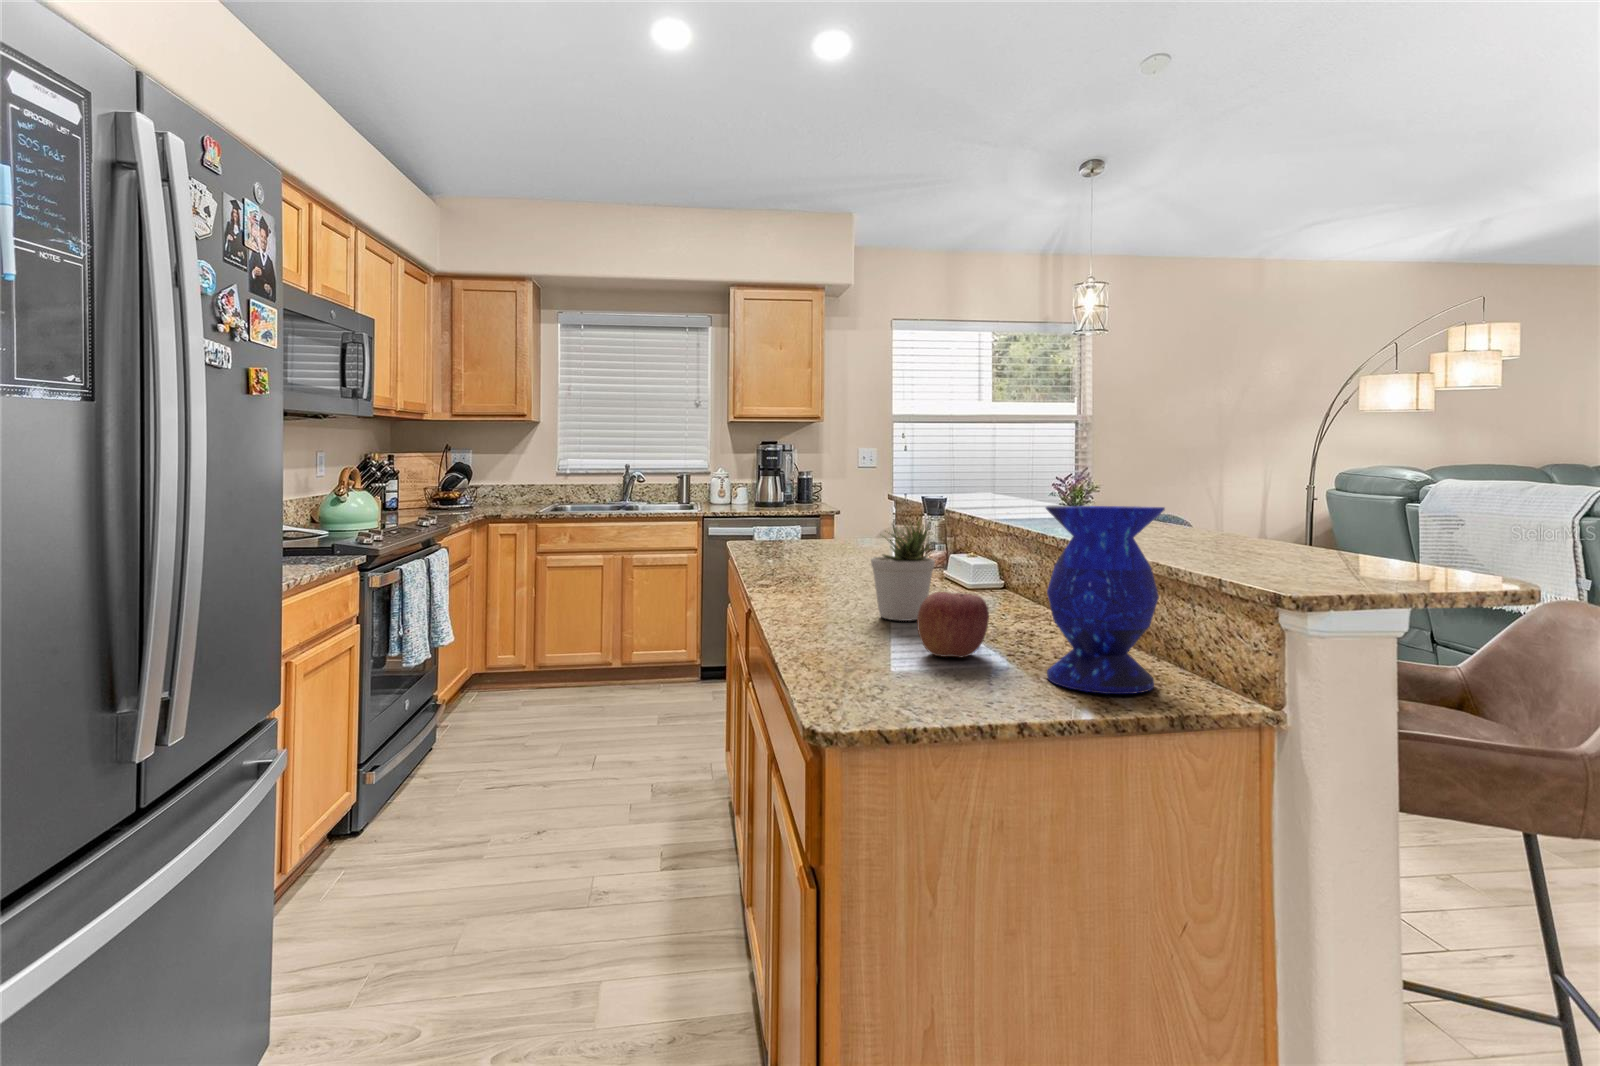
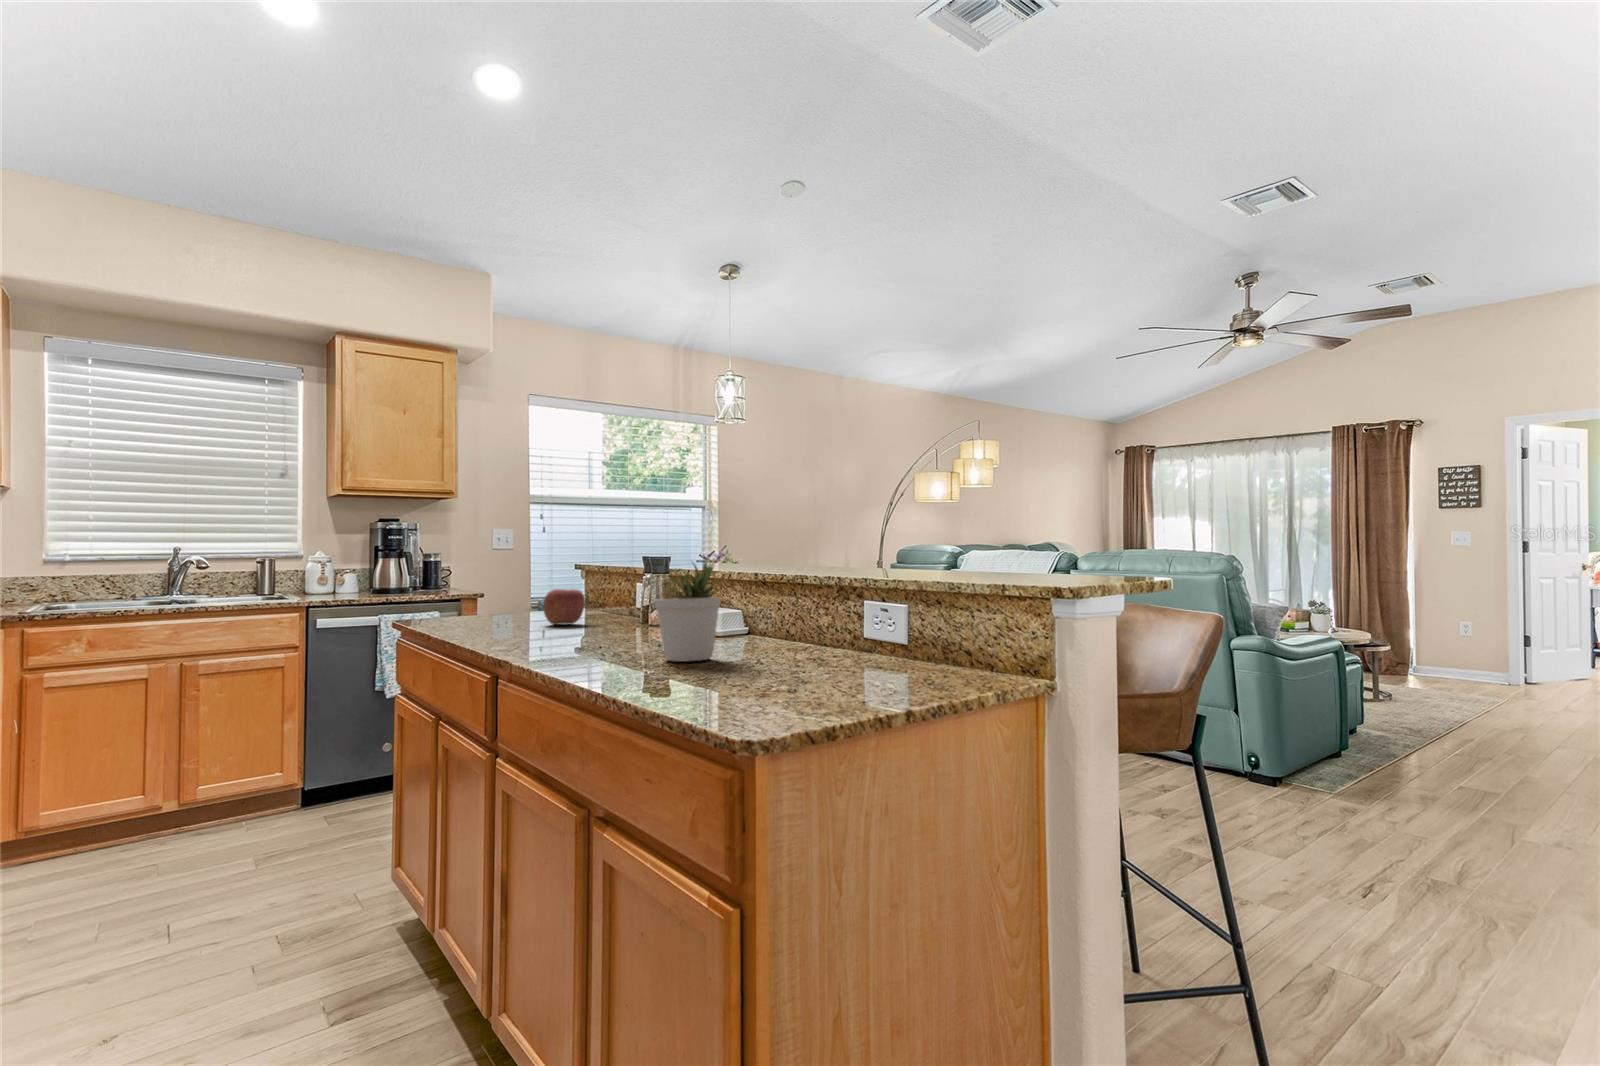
vase: present [1046,506,1165,694] -> none [868,518,971,686]
apple: present [917,592,989,658] -> present [543,589,585,625]

